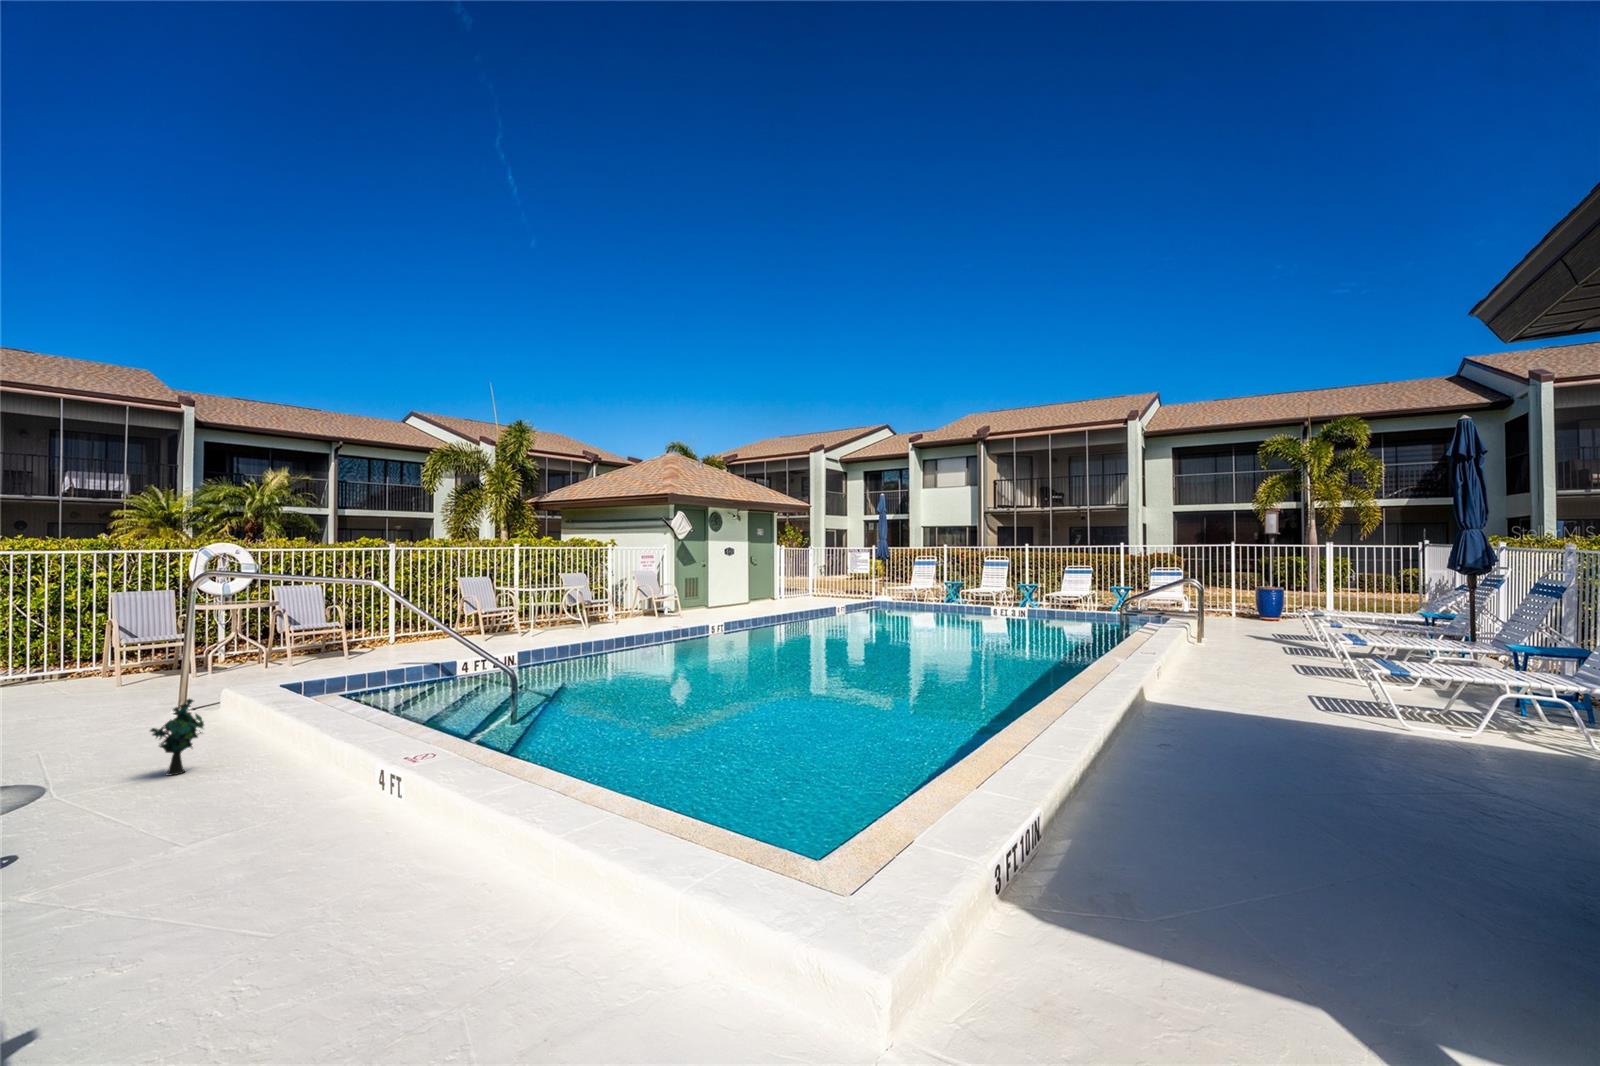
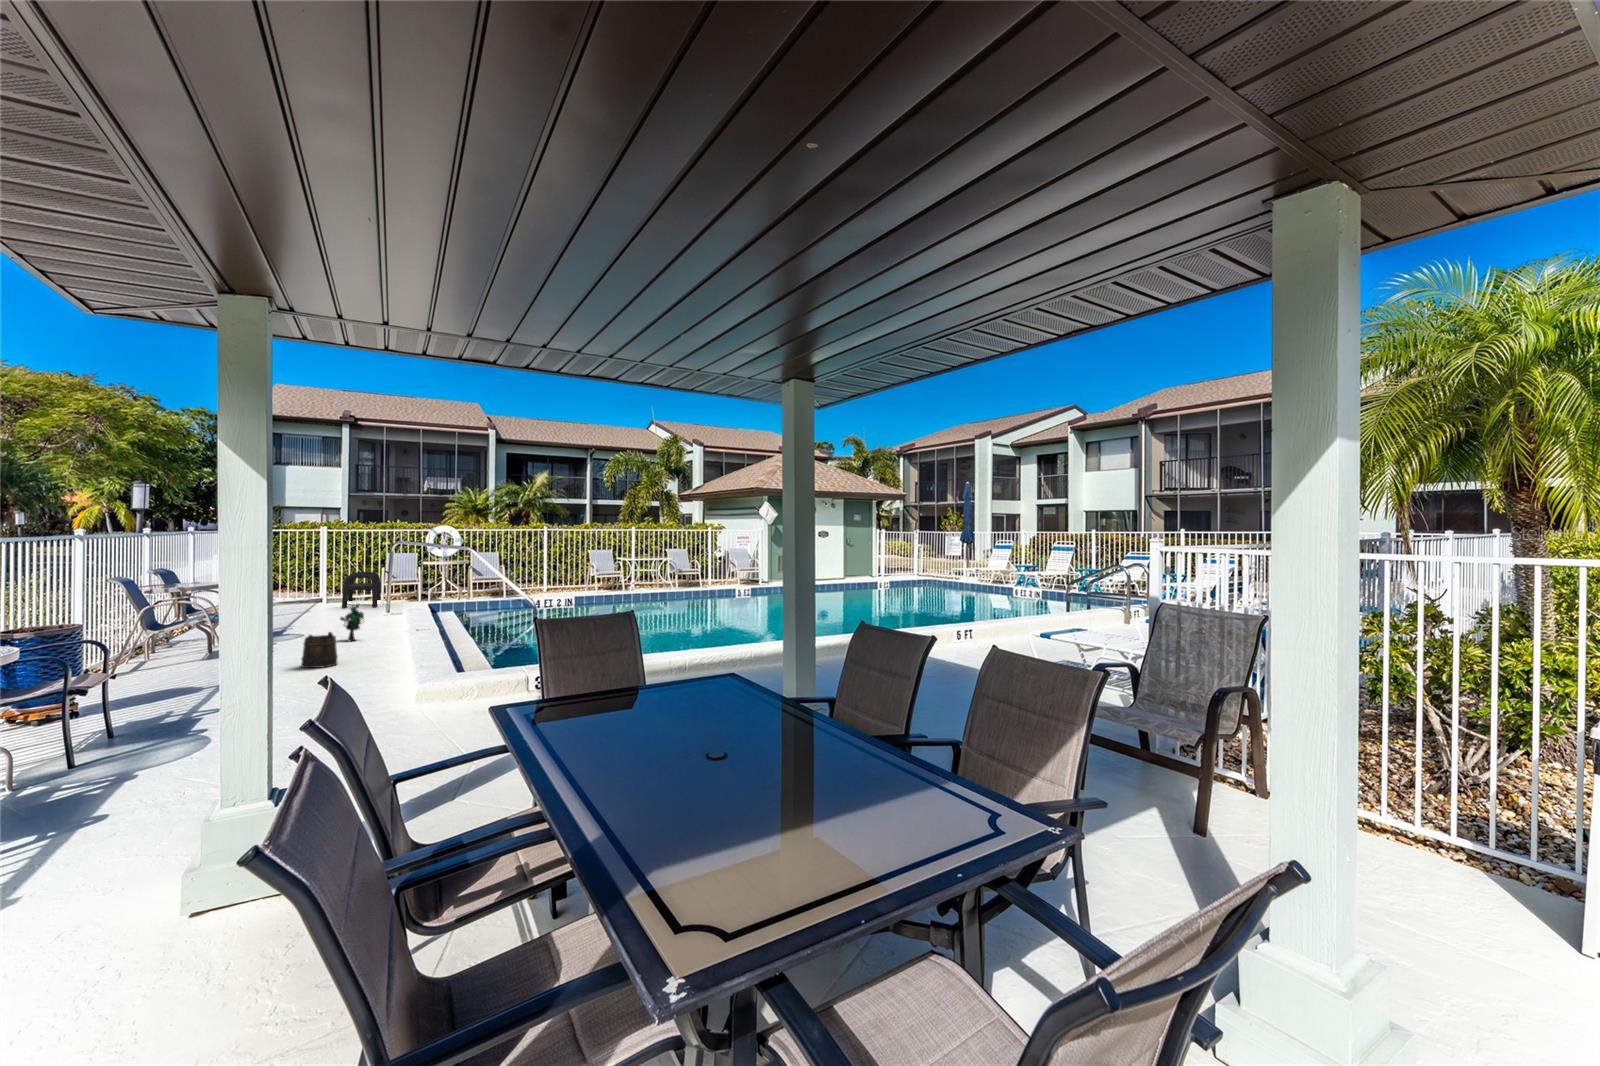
bench: none [19,627,99,696] -> present [342,572,381,608]
bucket: none [168,776,253,868] -> present [301,632,338,668]

